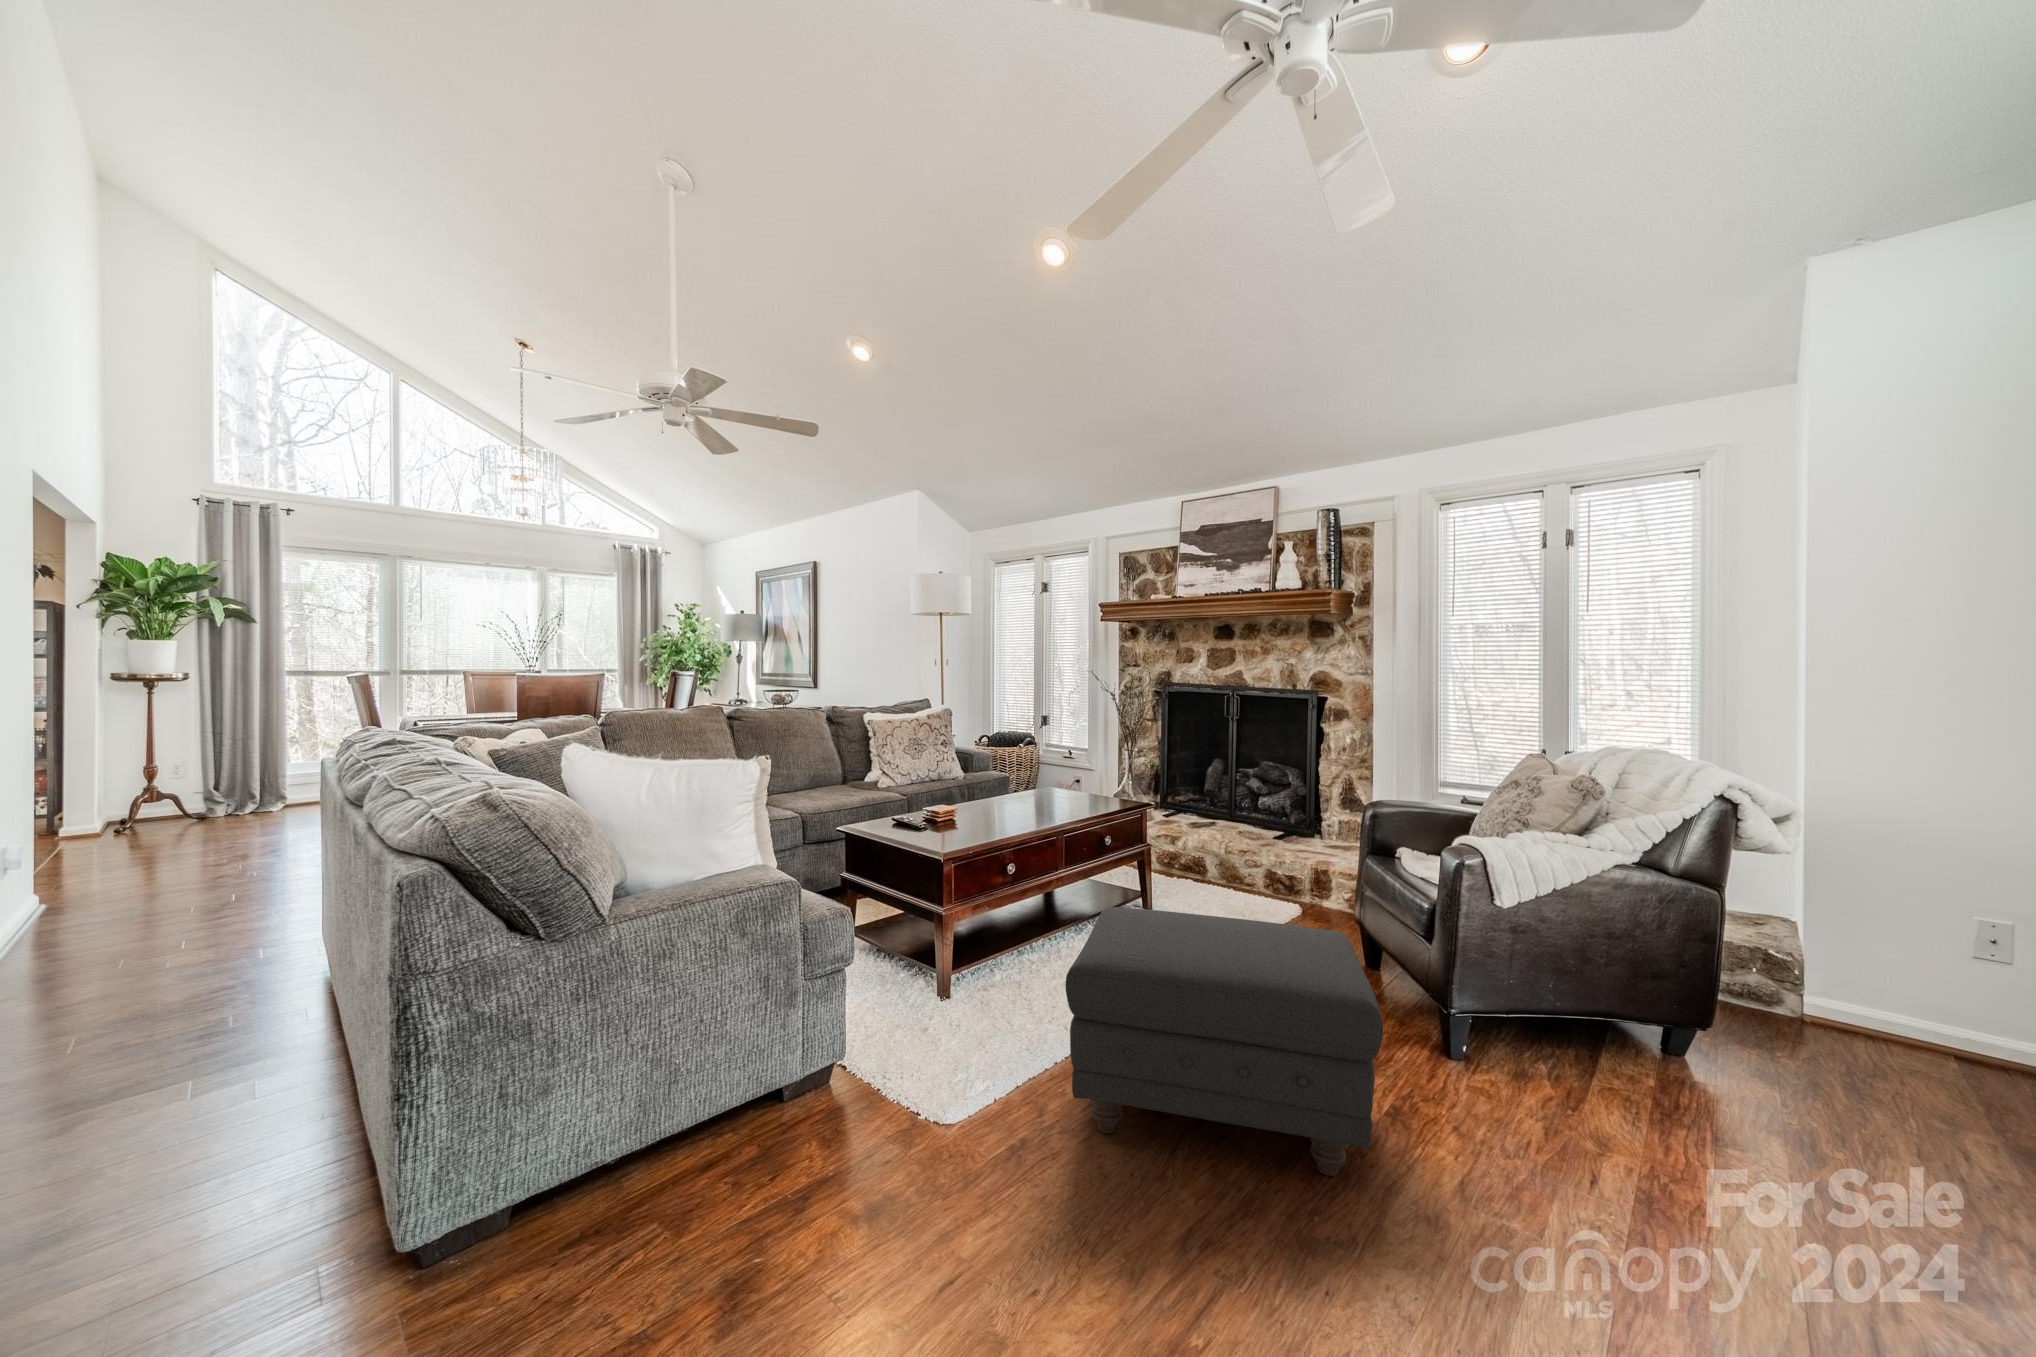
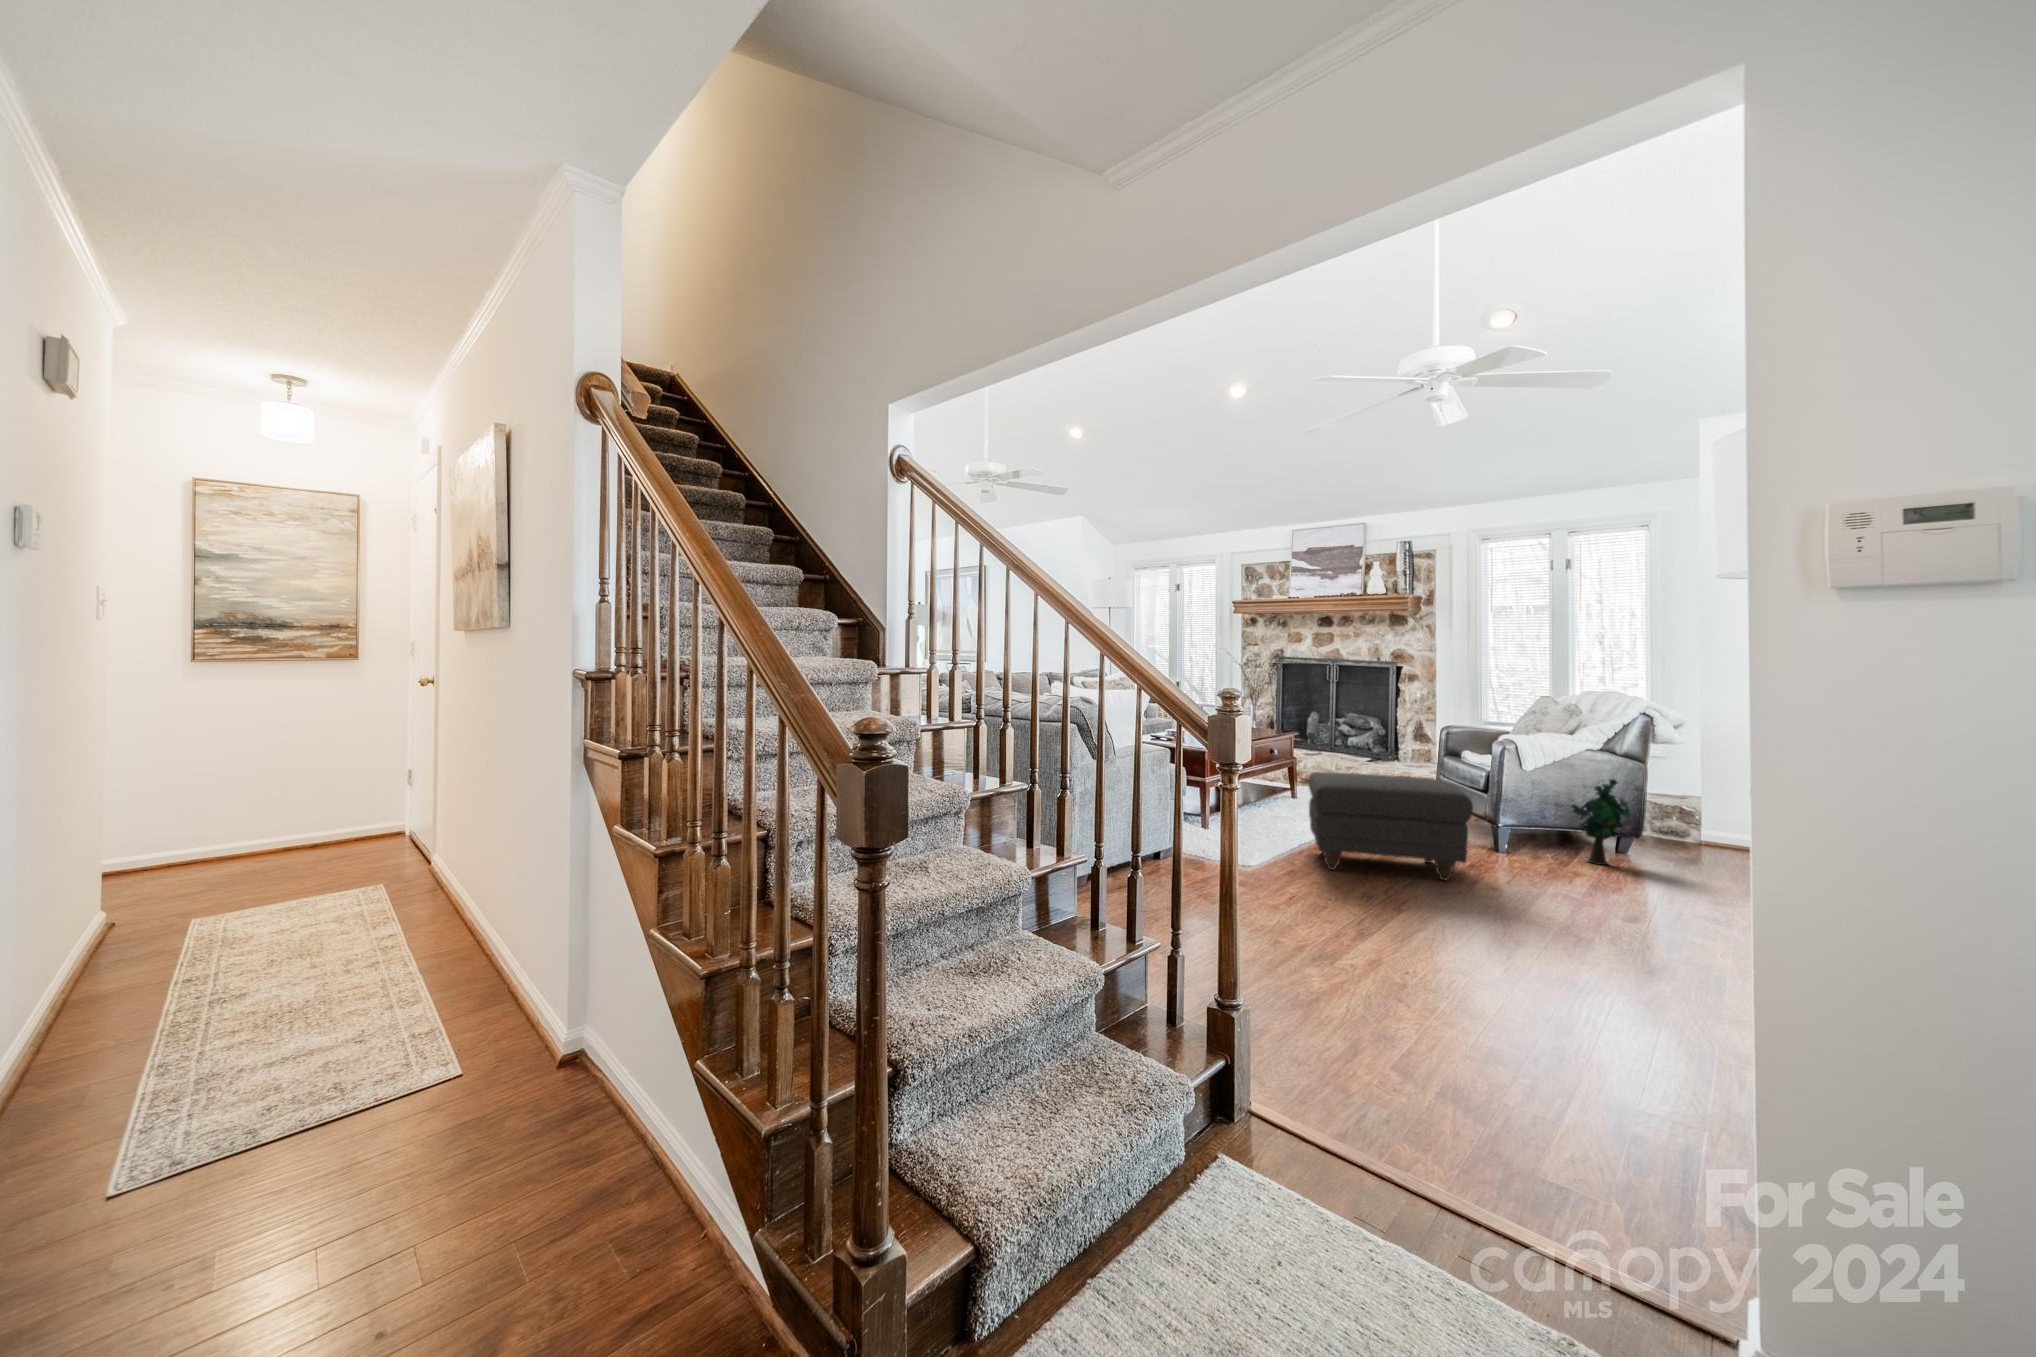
decorative plant: none [1583,930,1705,1102] -> present [1571,779,1630,865]

